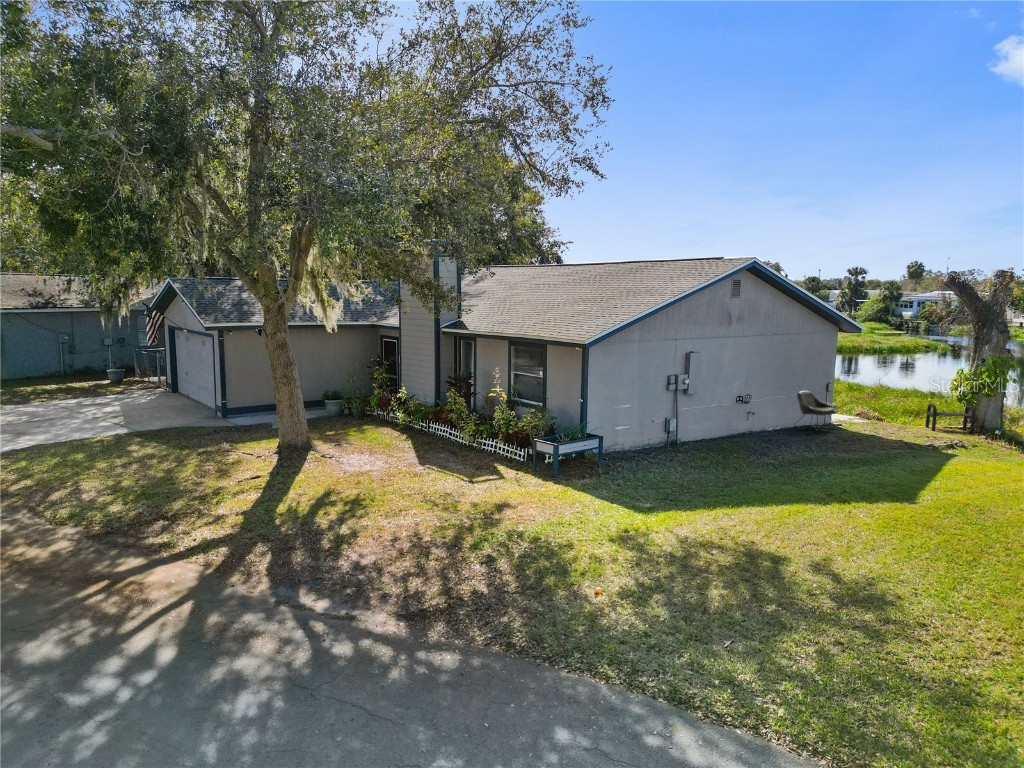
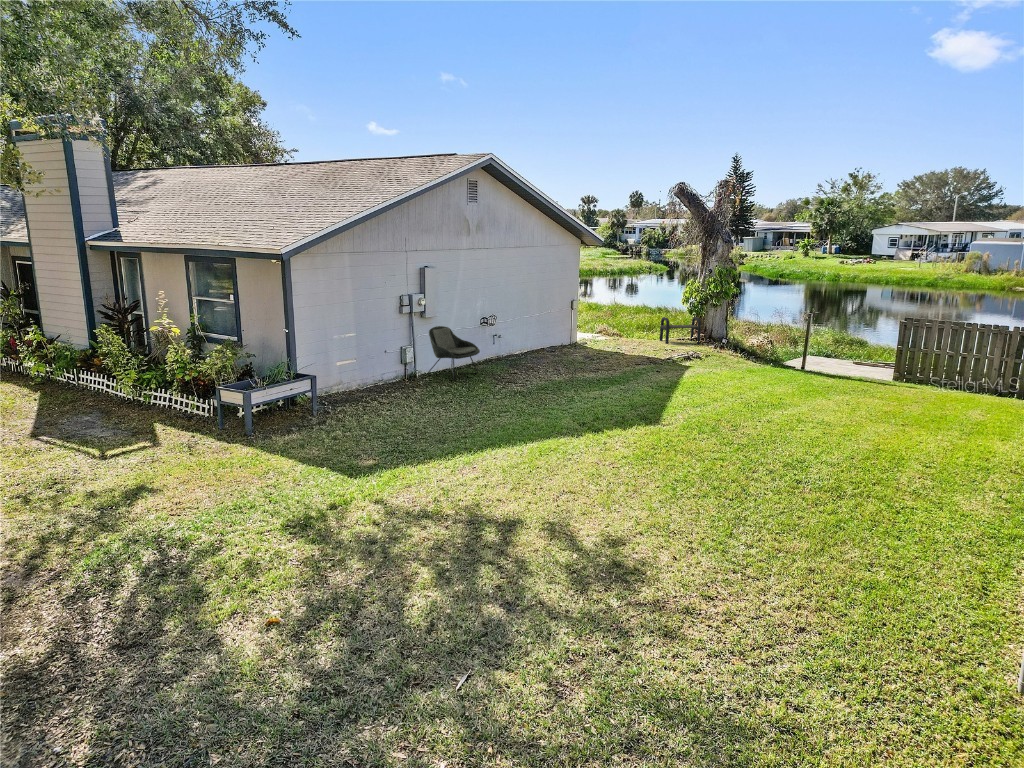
lounge chair: present [795,391,837,431] -> present [428,326,480,380]

